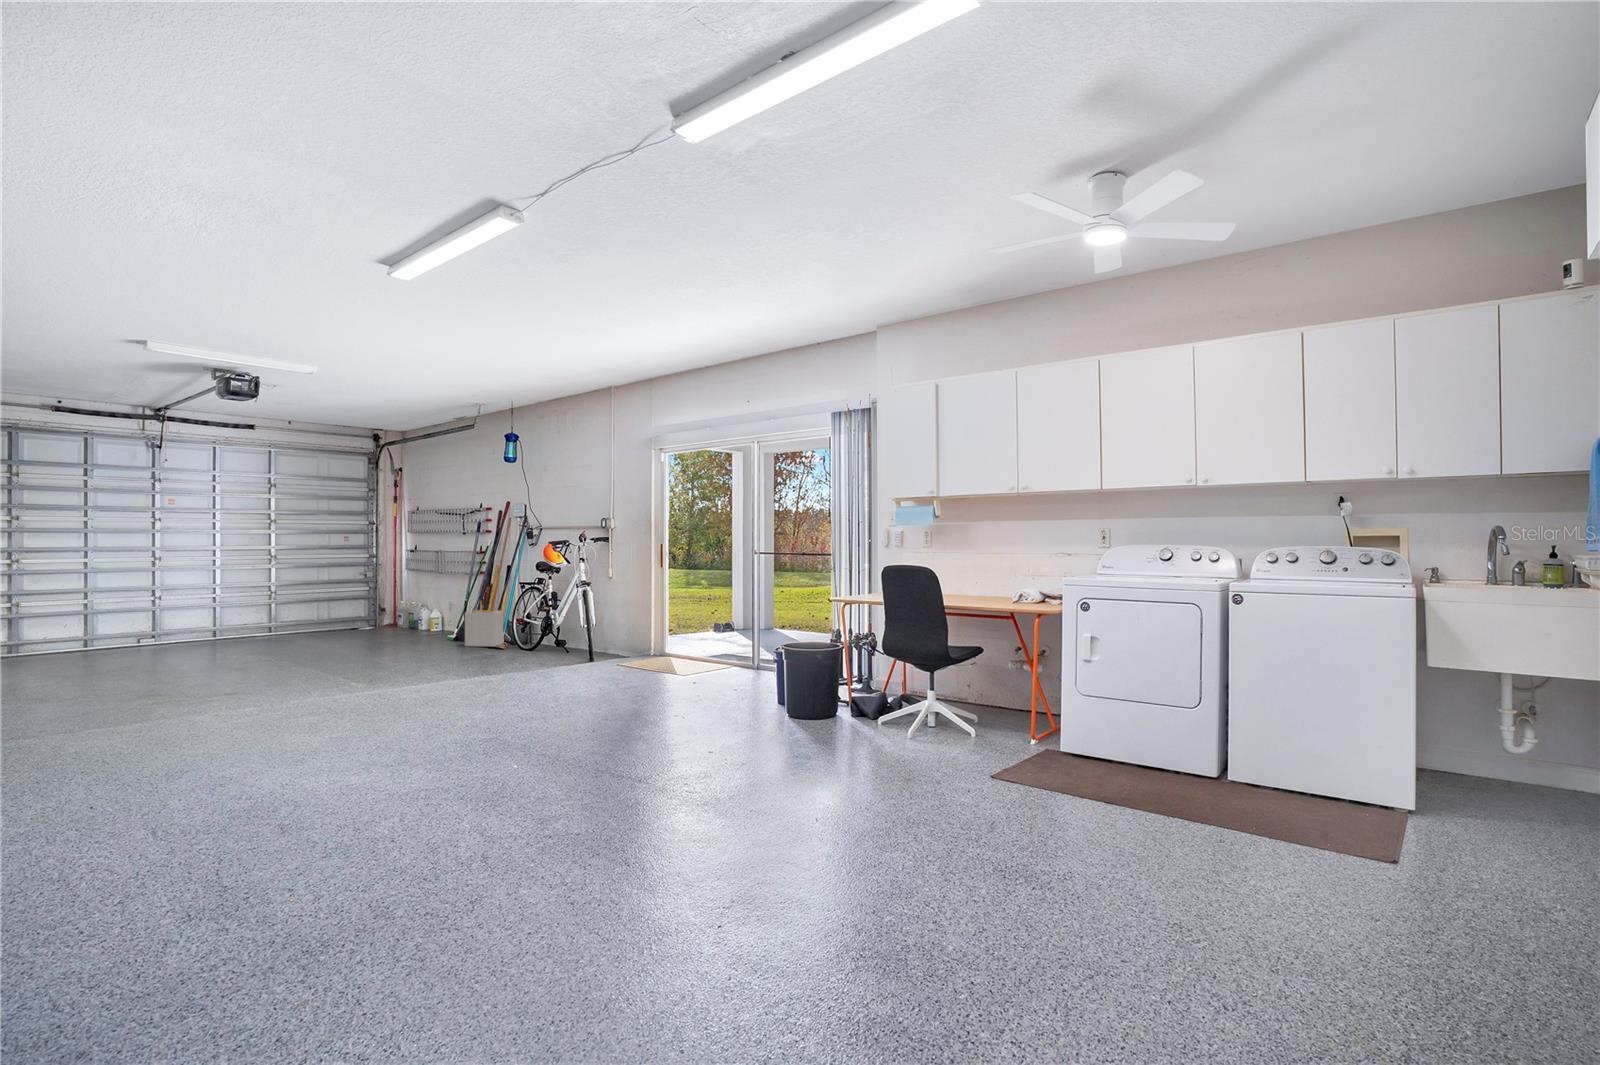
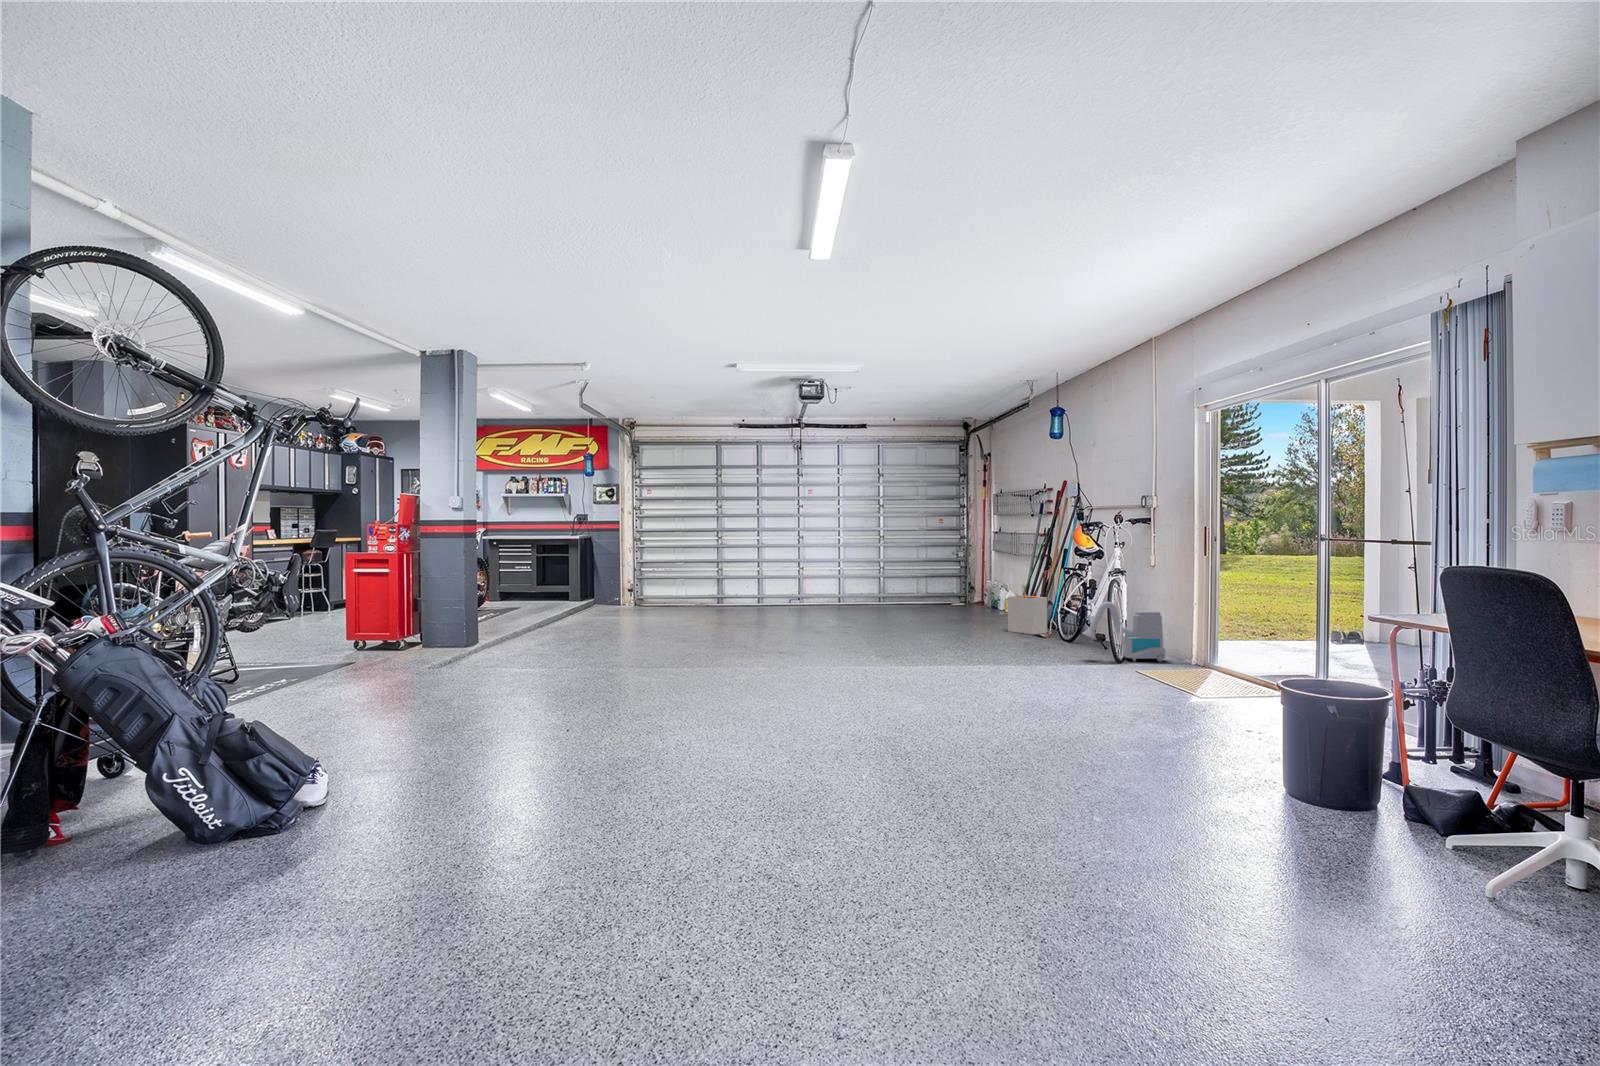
vacuum cleaner: none [564,609,628,657] -> present [1082,602,1165,662]

